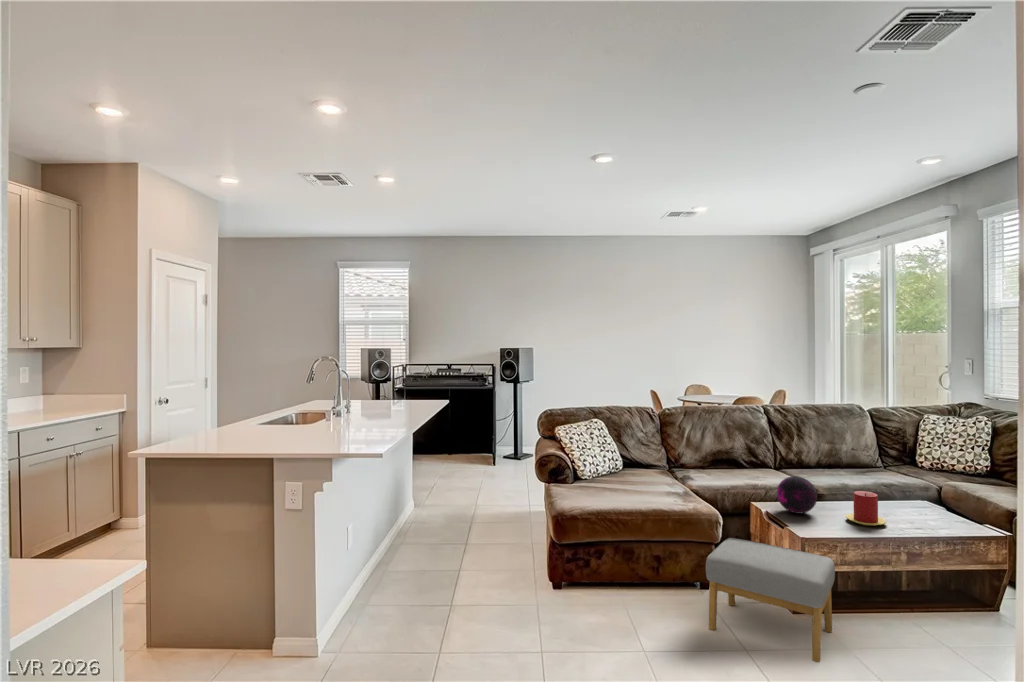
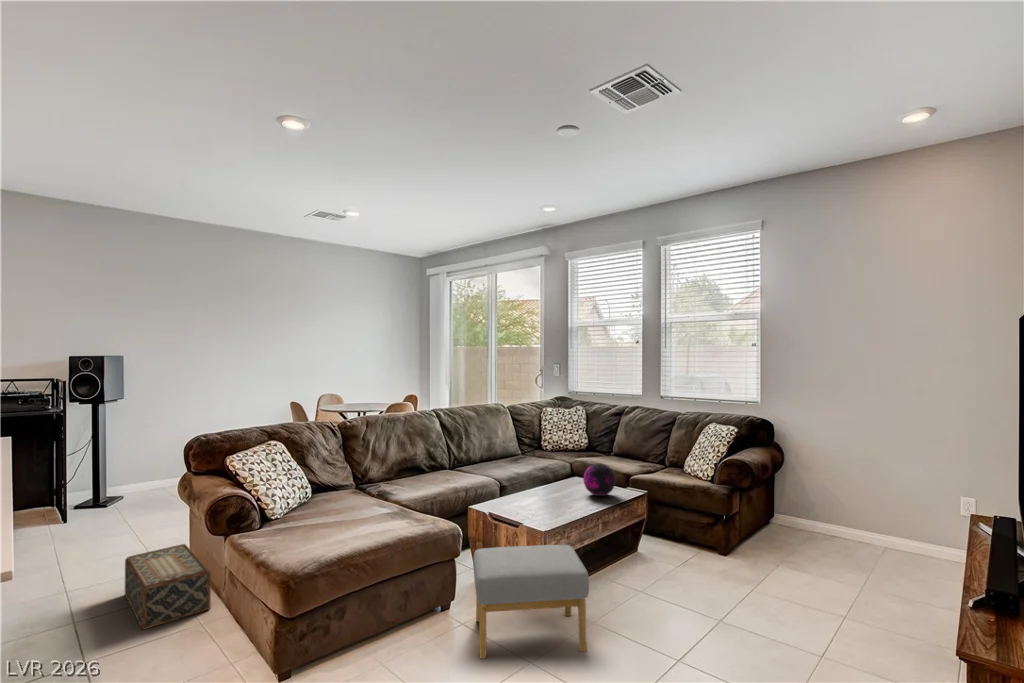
decorative orb: present [777,476,817,514] -> present [584,463,616,496]
woven basket: none [504,487,545,535] -> present [125,544,211,630]
candle: present [846,491,886,526] -> none [550,477,581,507]

